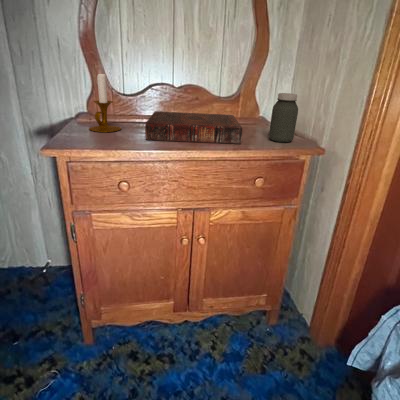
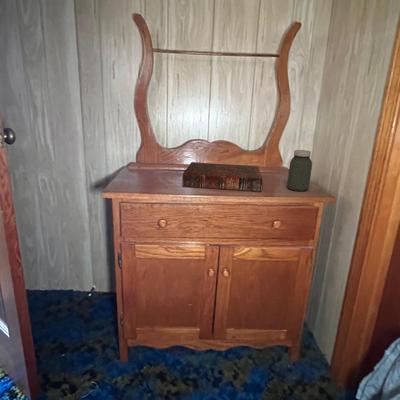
candlestick: present [89,74,121,132] -> none [138,134,163,179]

